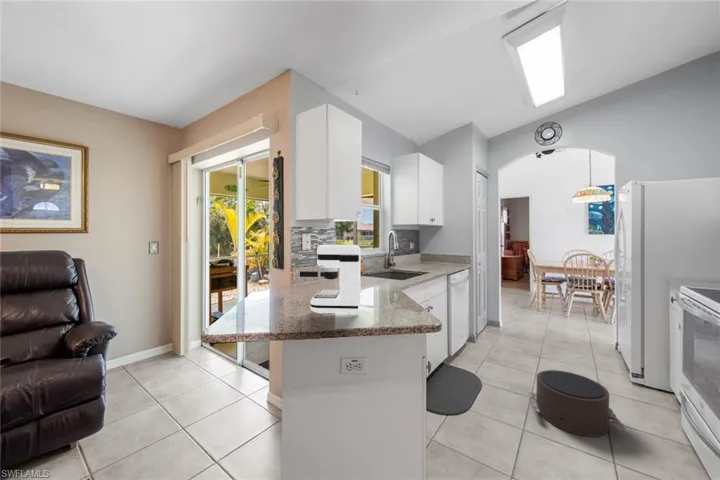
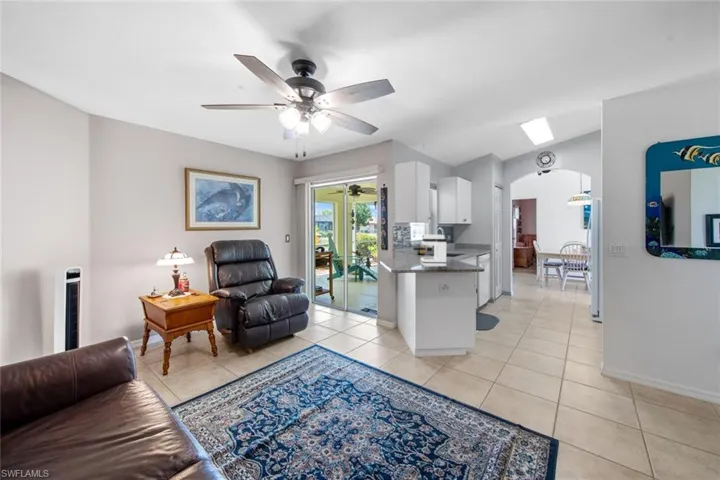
pouf: present [529,370,626,437] -> none [529,309,581,338]

